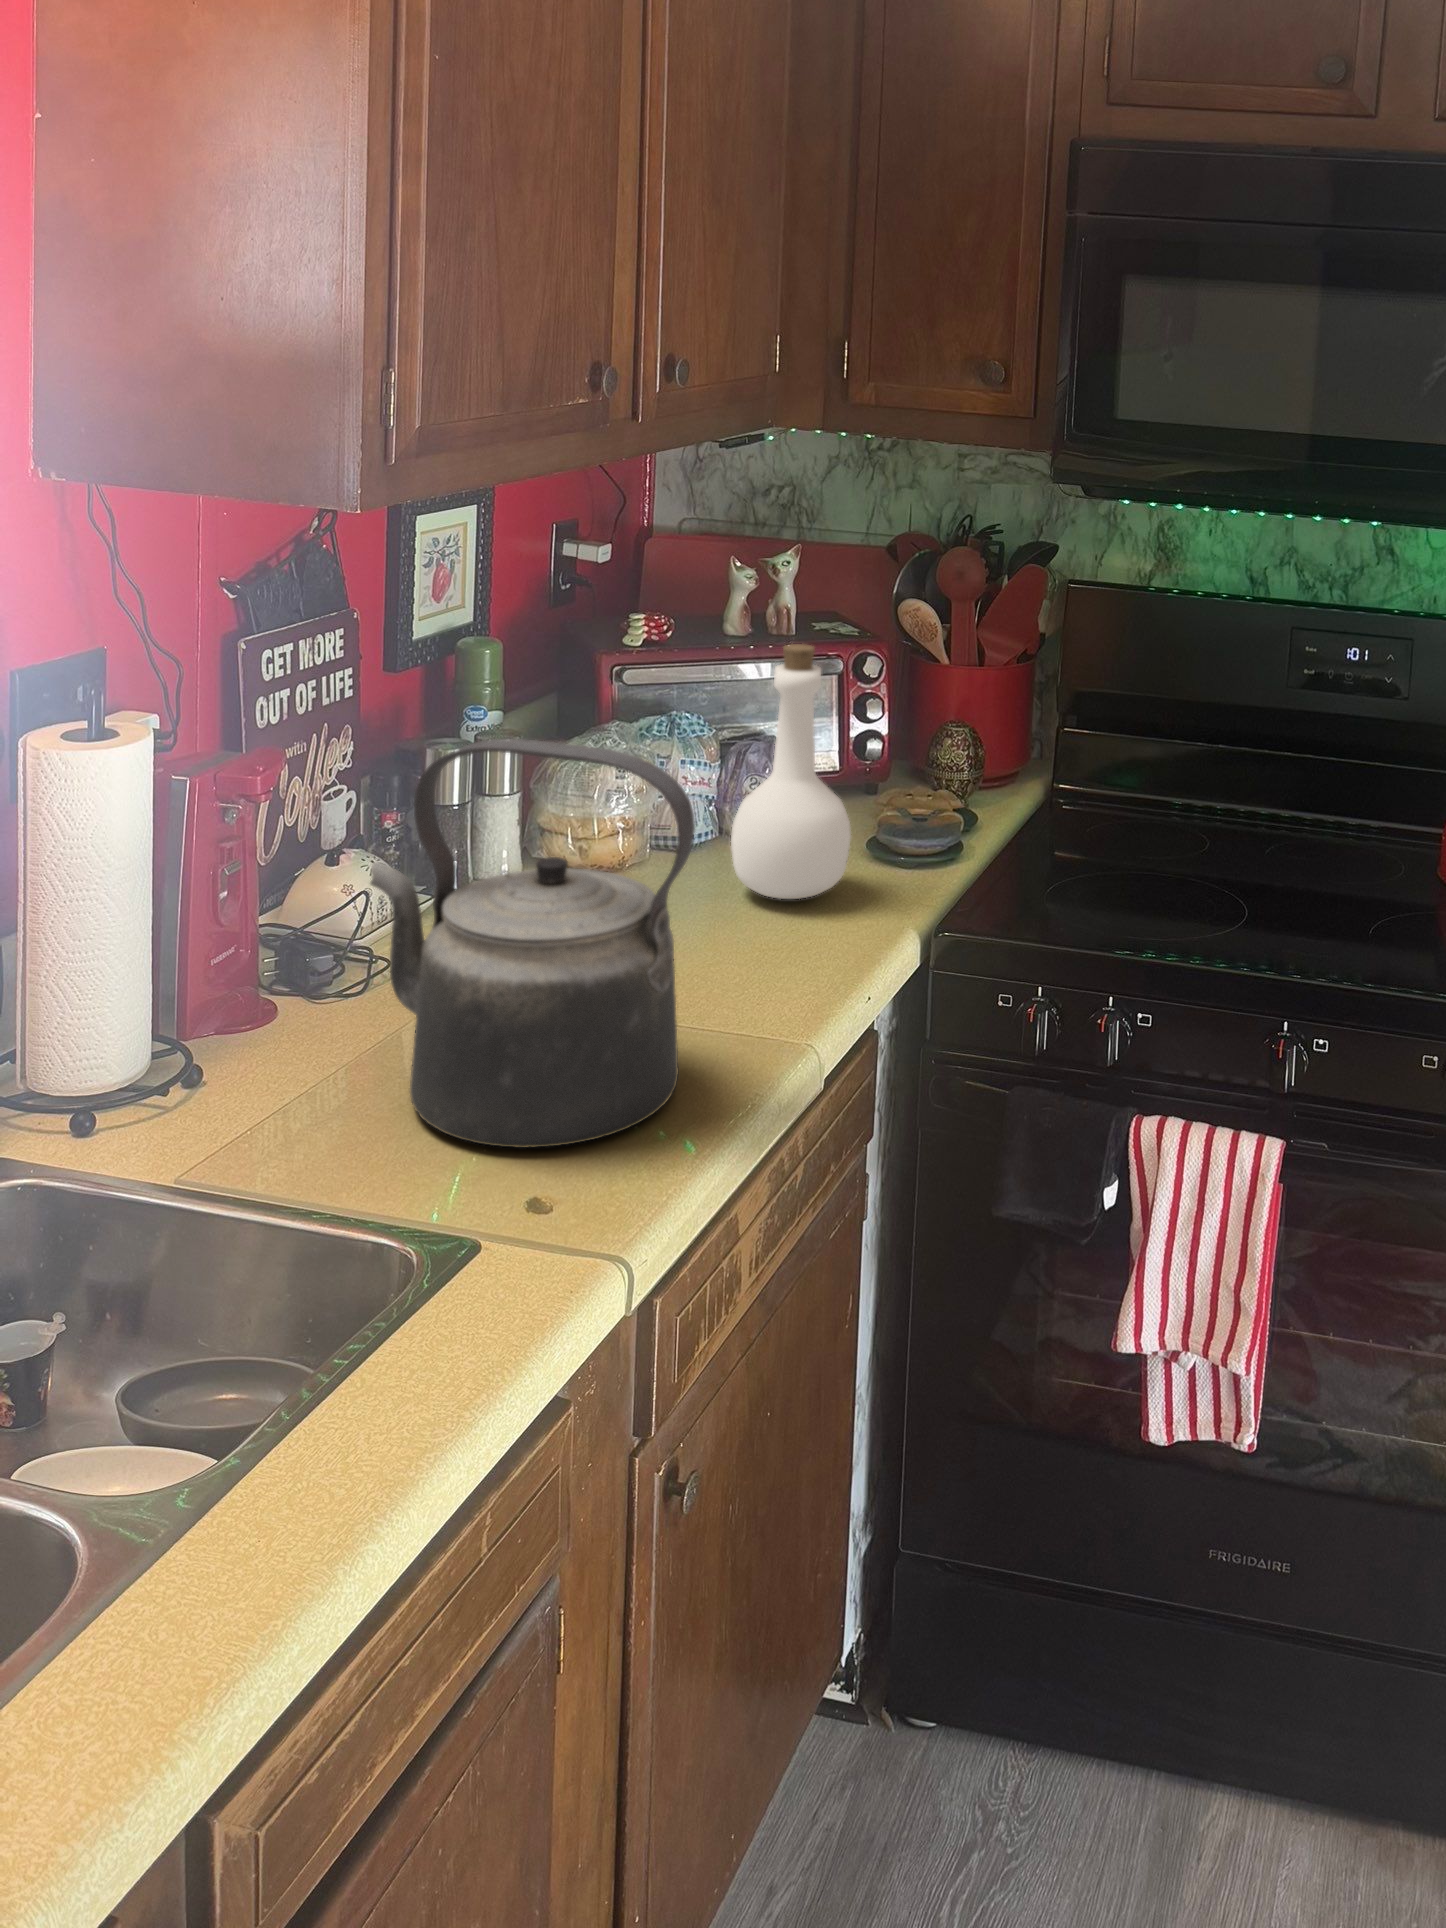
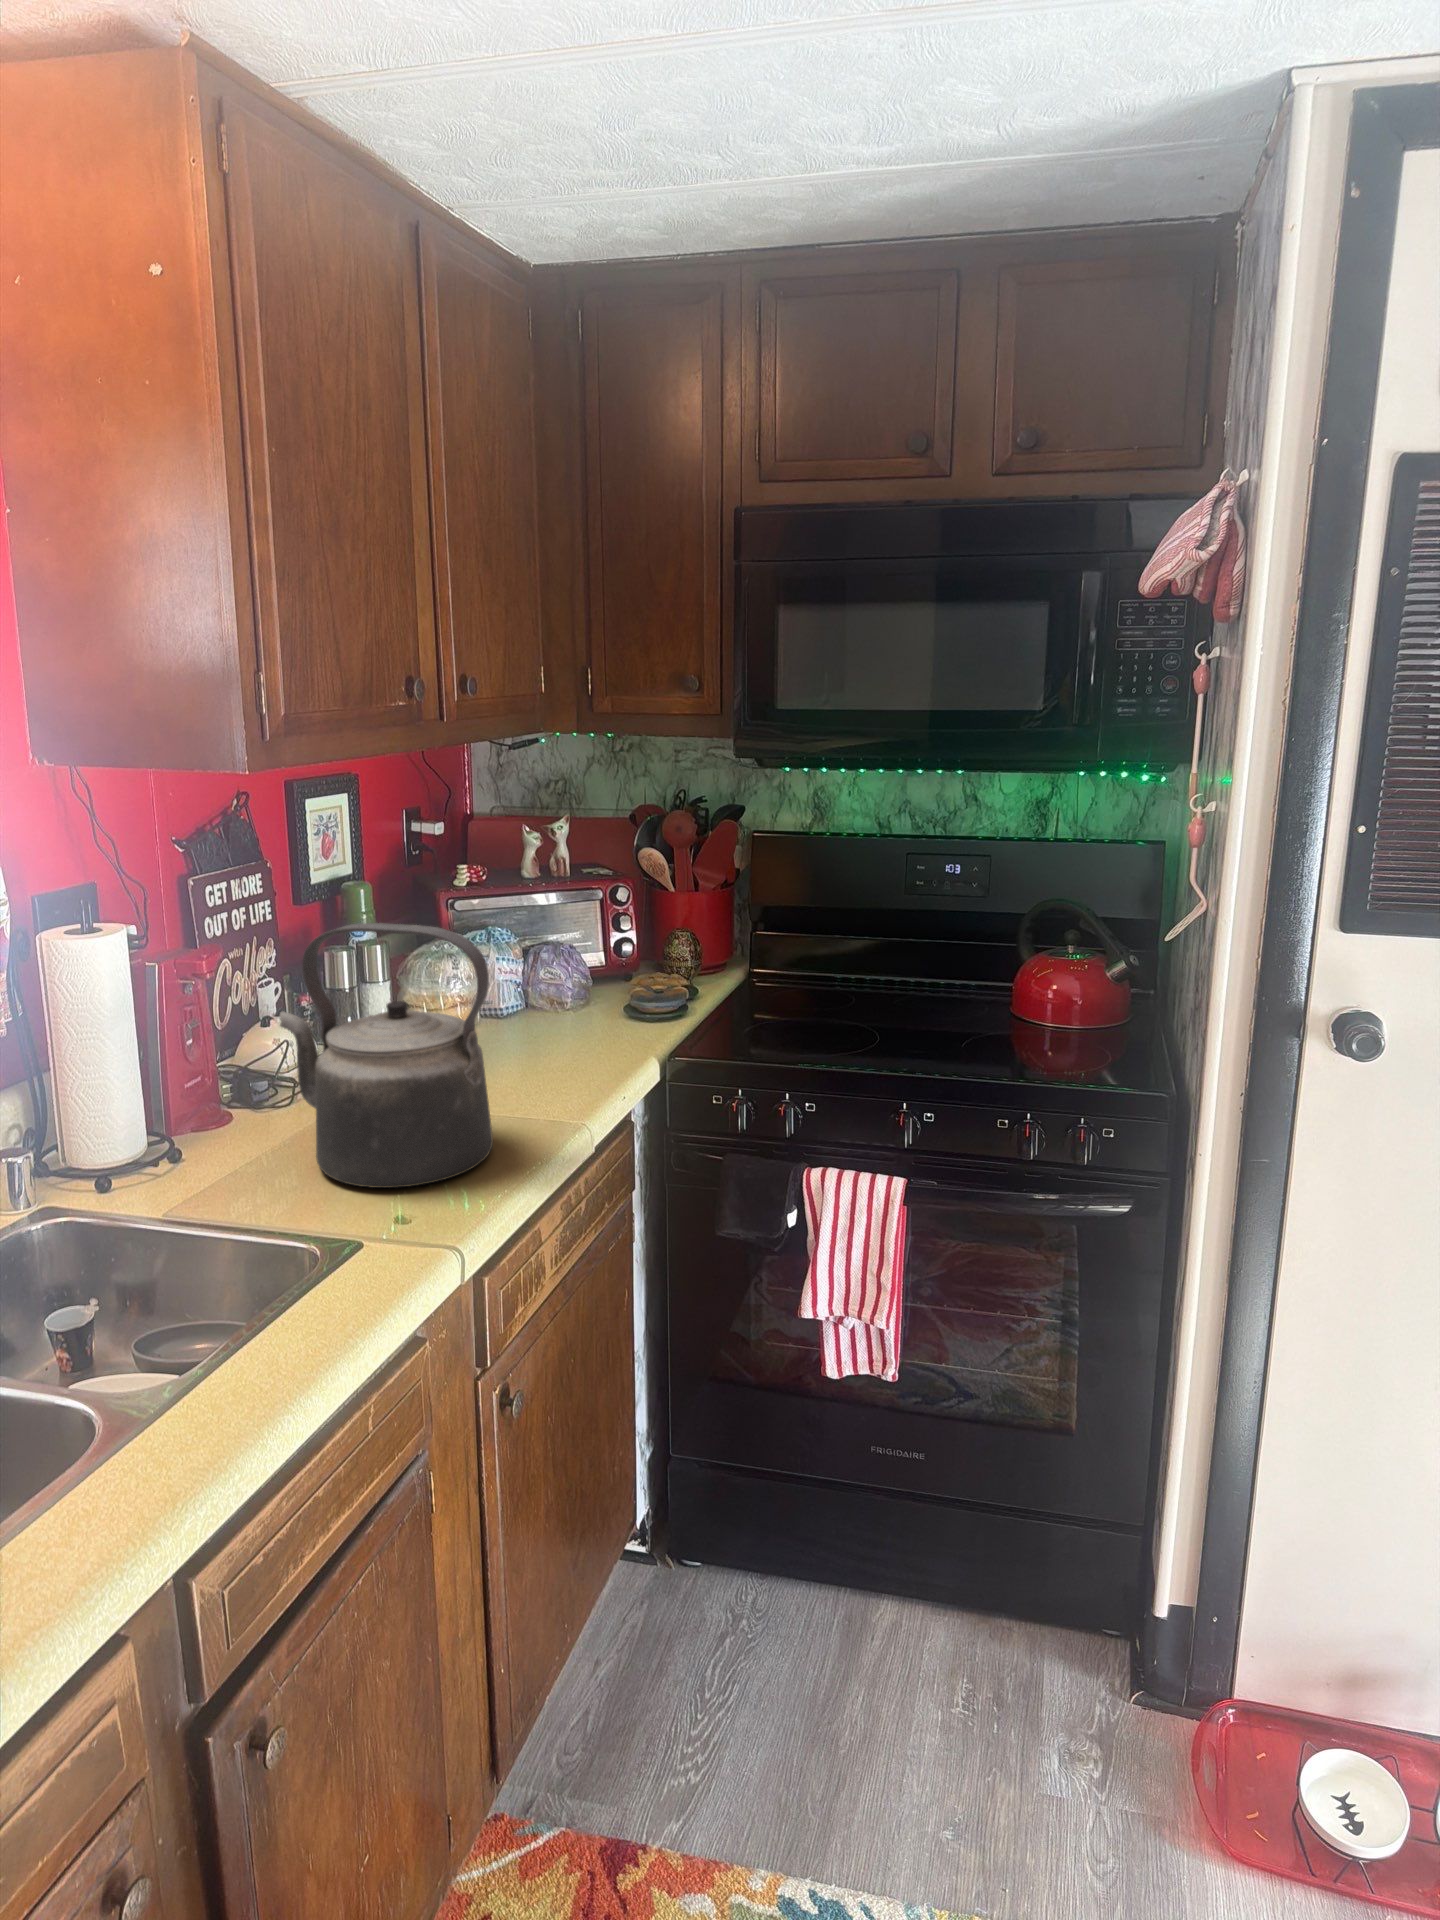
bottle: present [731,644,851,899] -> none [530,871,609,1041]

